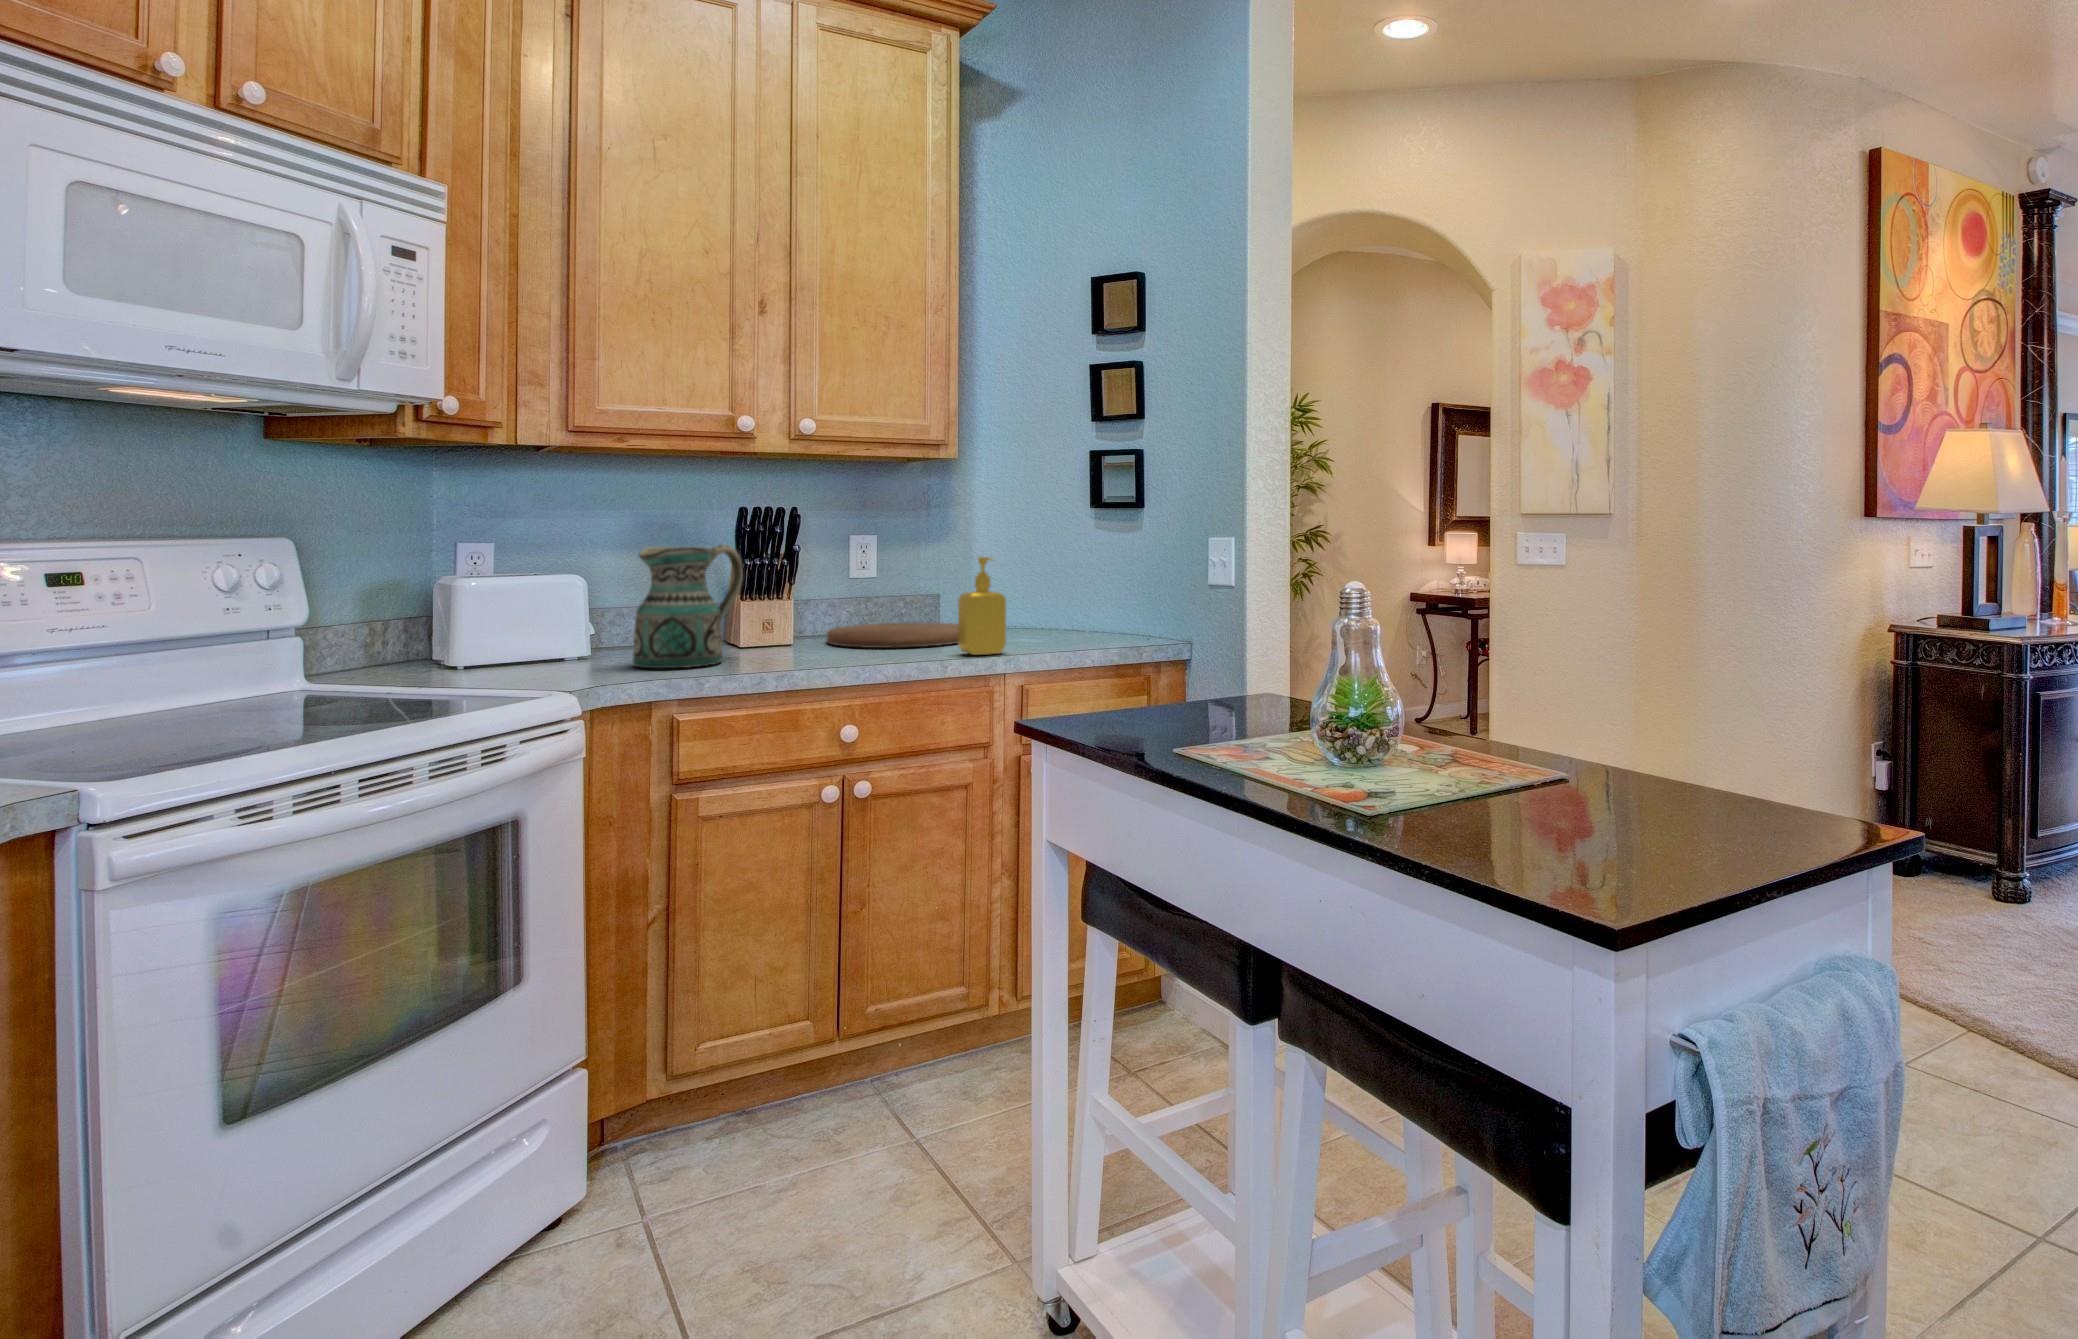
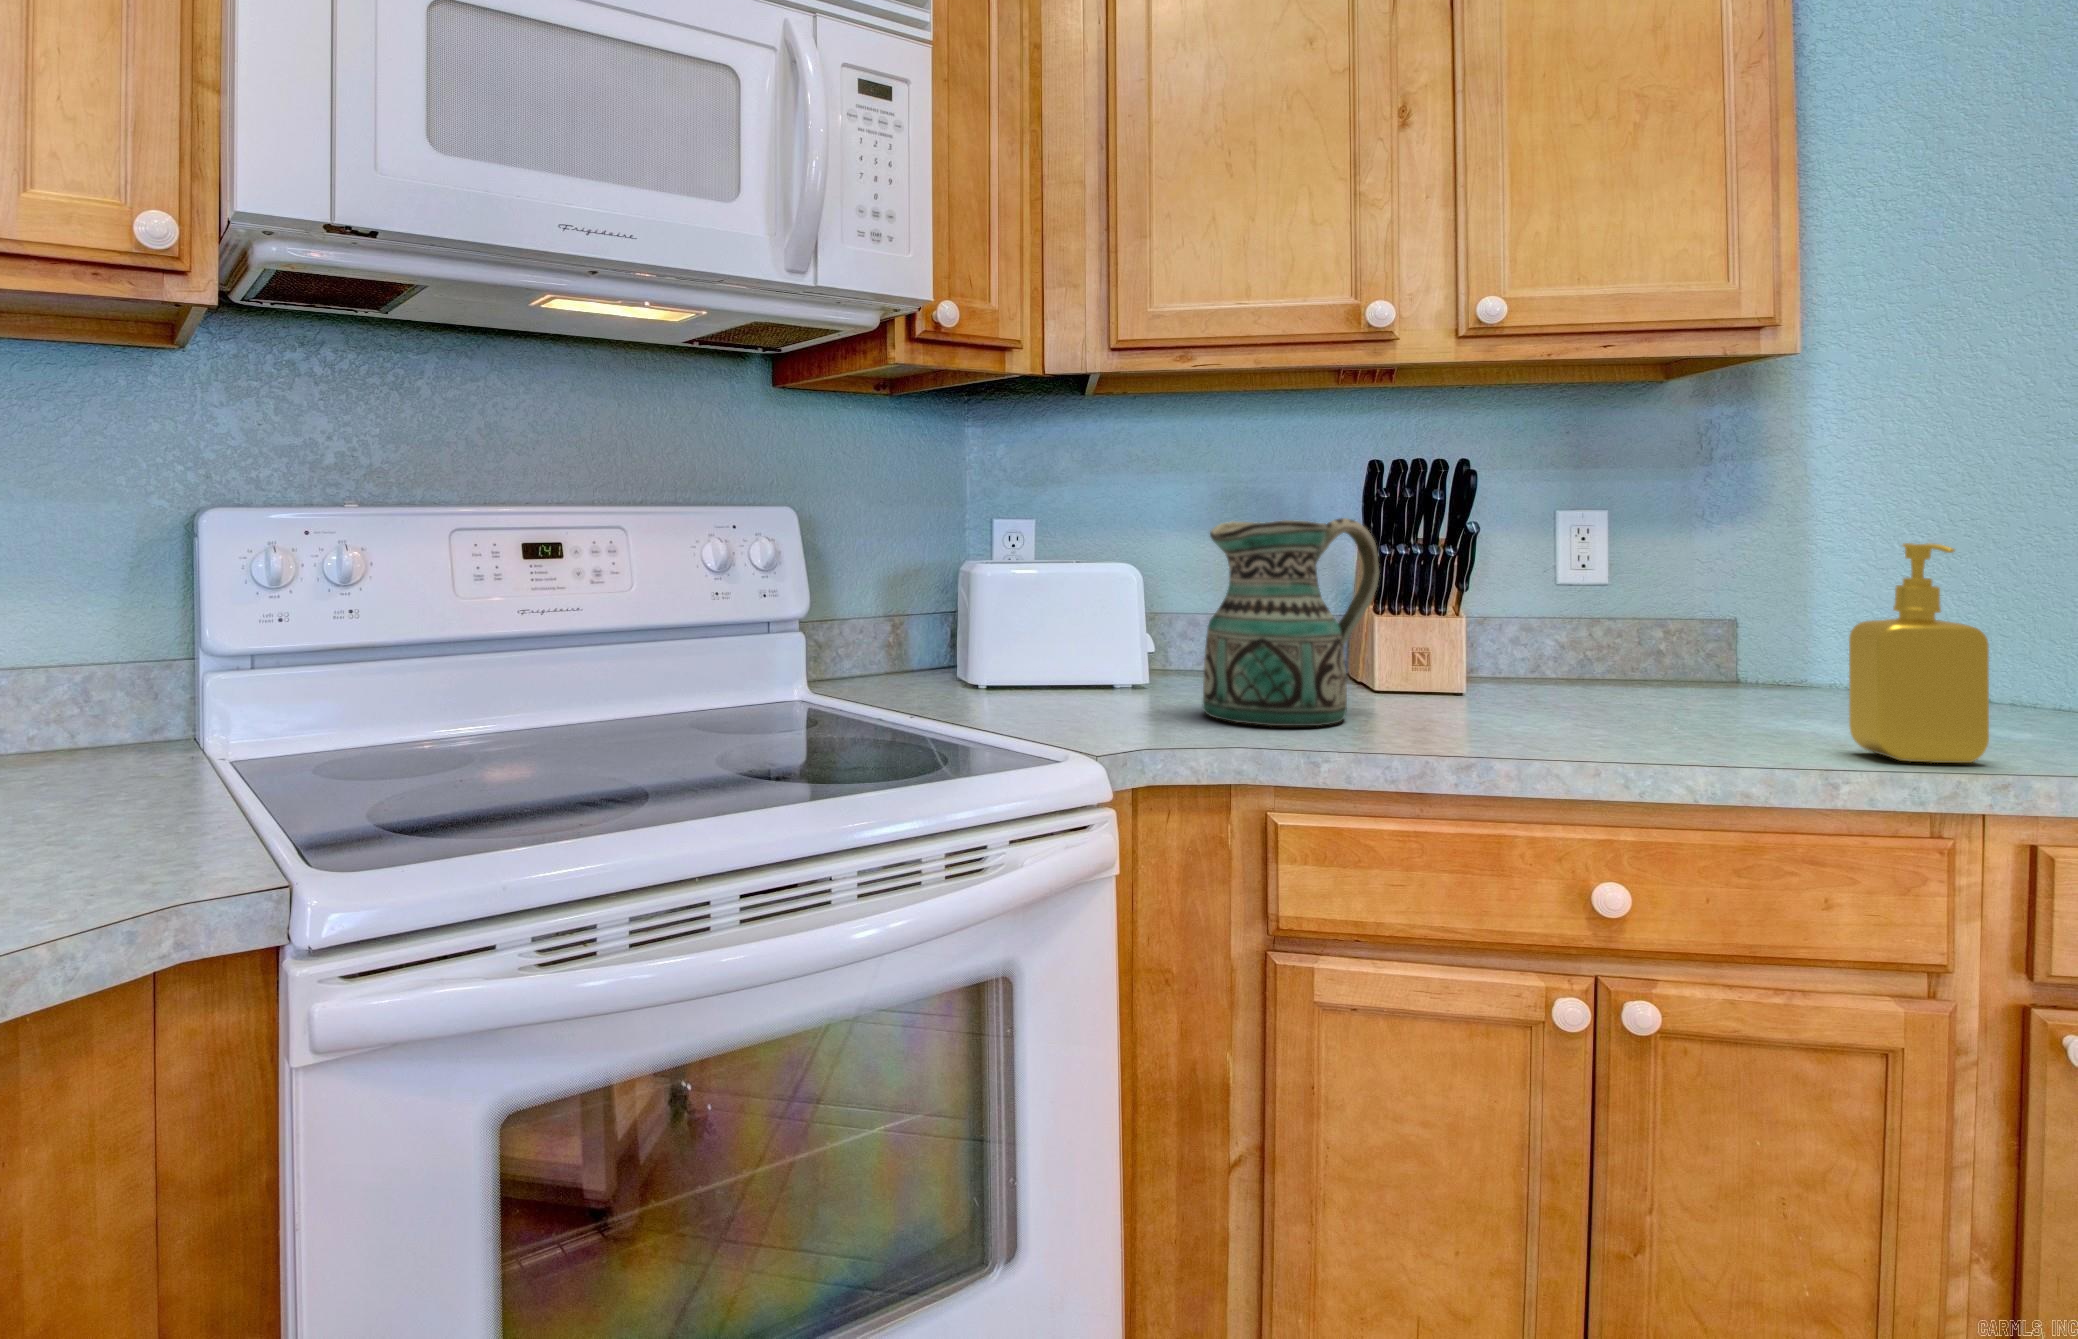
cutting board: present [827,623,958,648] -> none [1525,665,1853,723]

